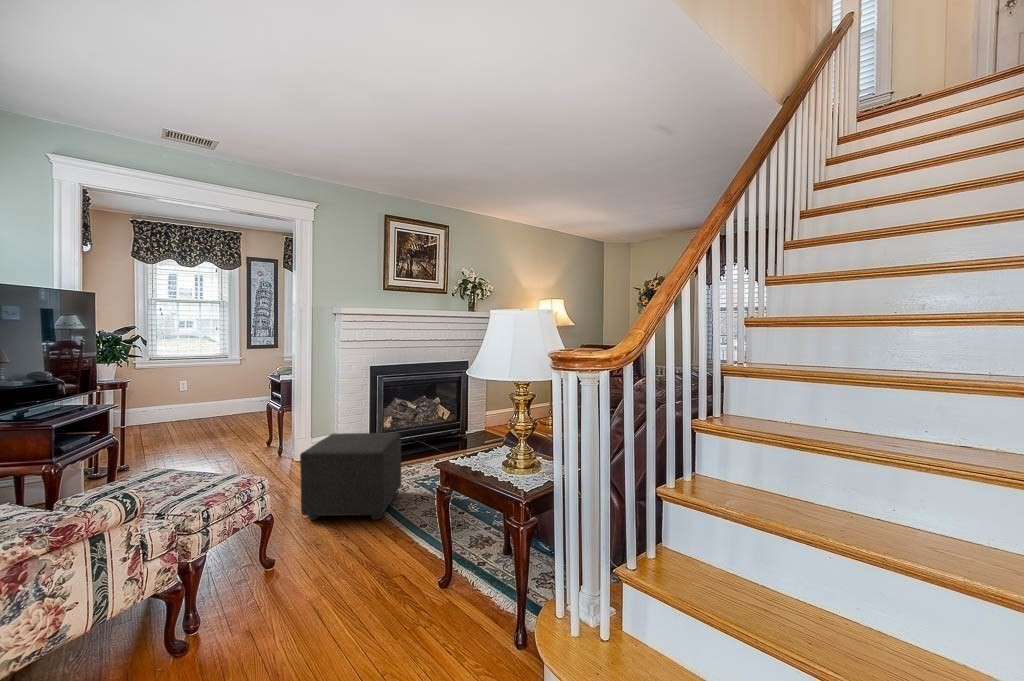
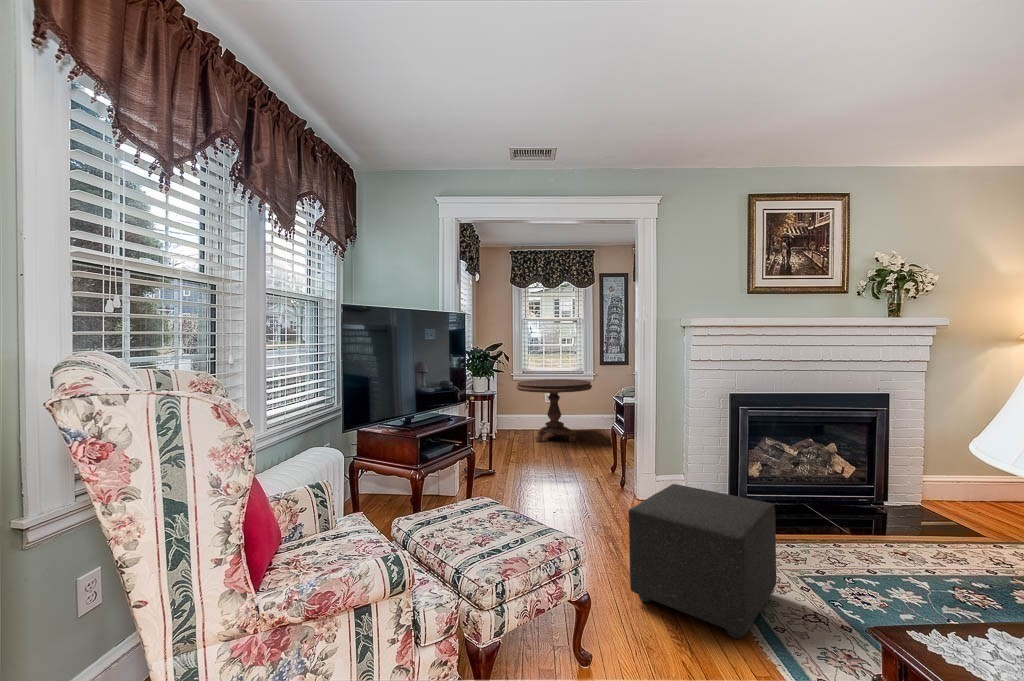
side table: none [142,364,242,432] -> present [516,379,592,442]

